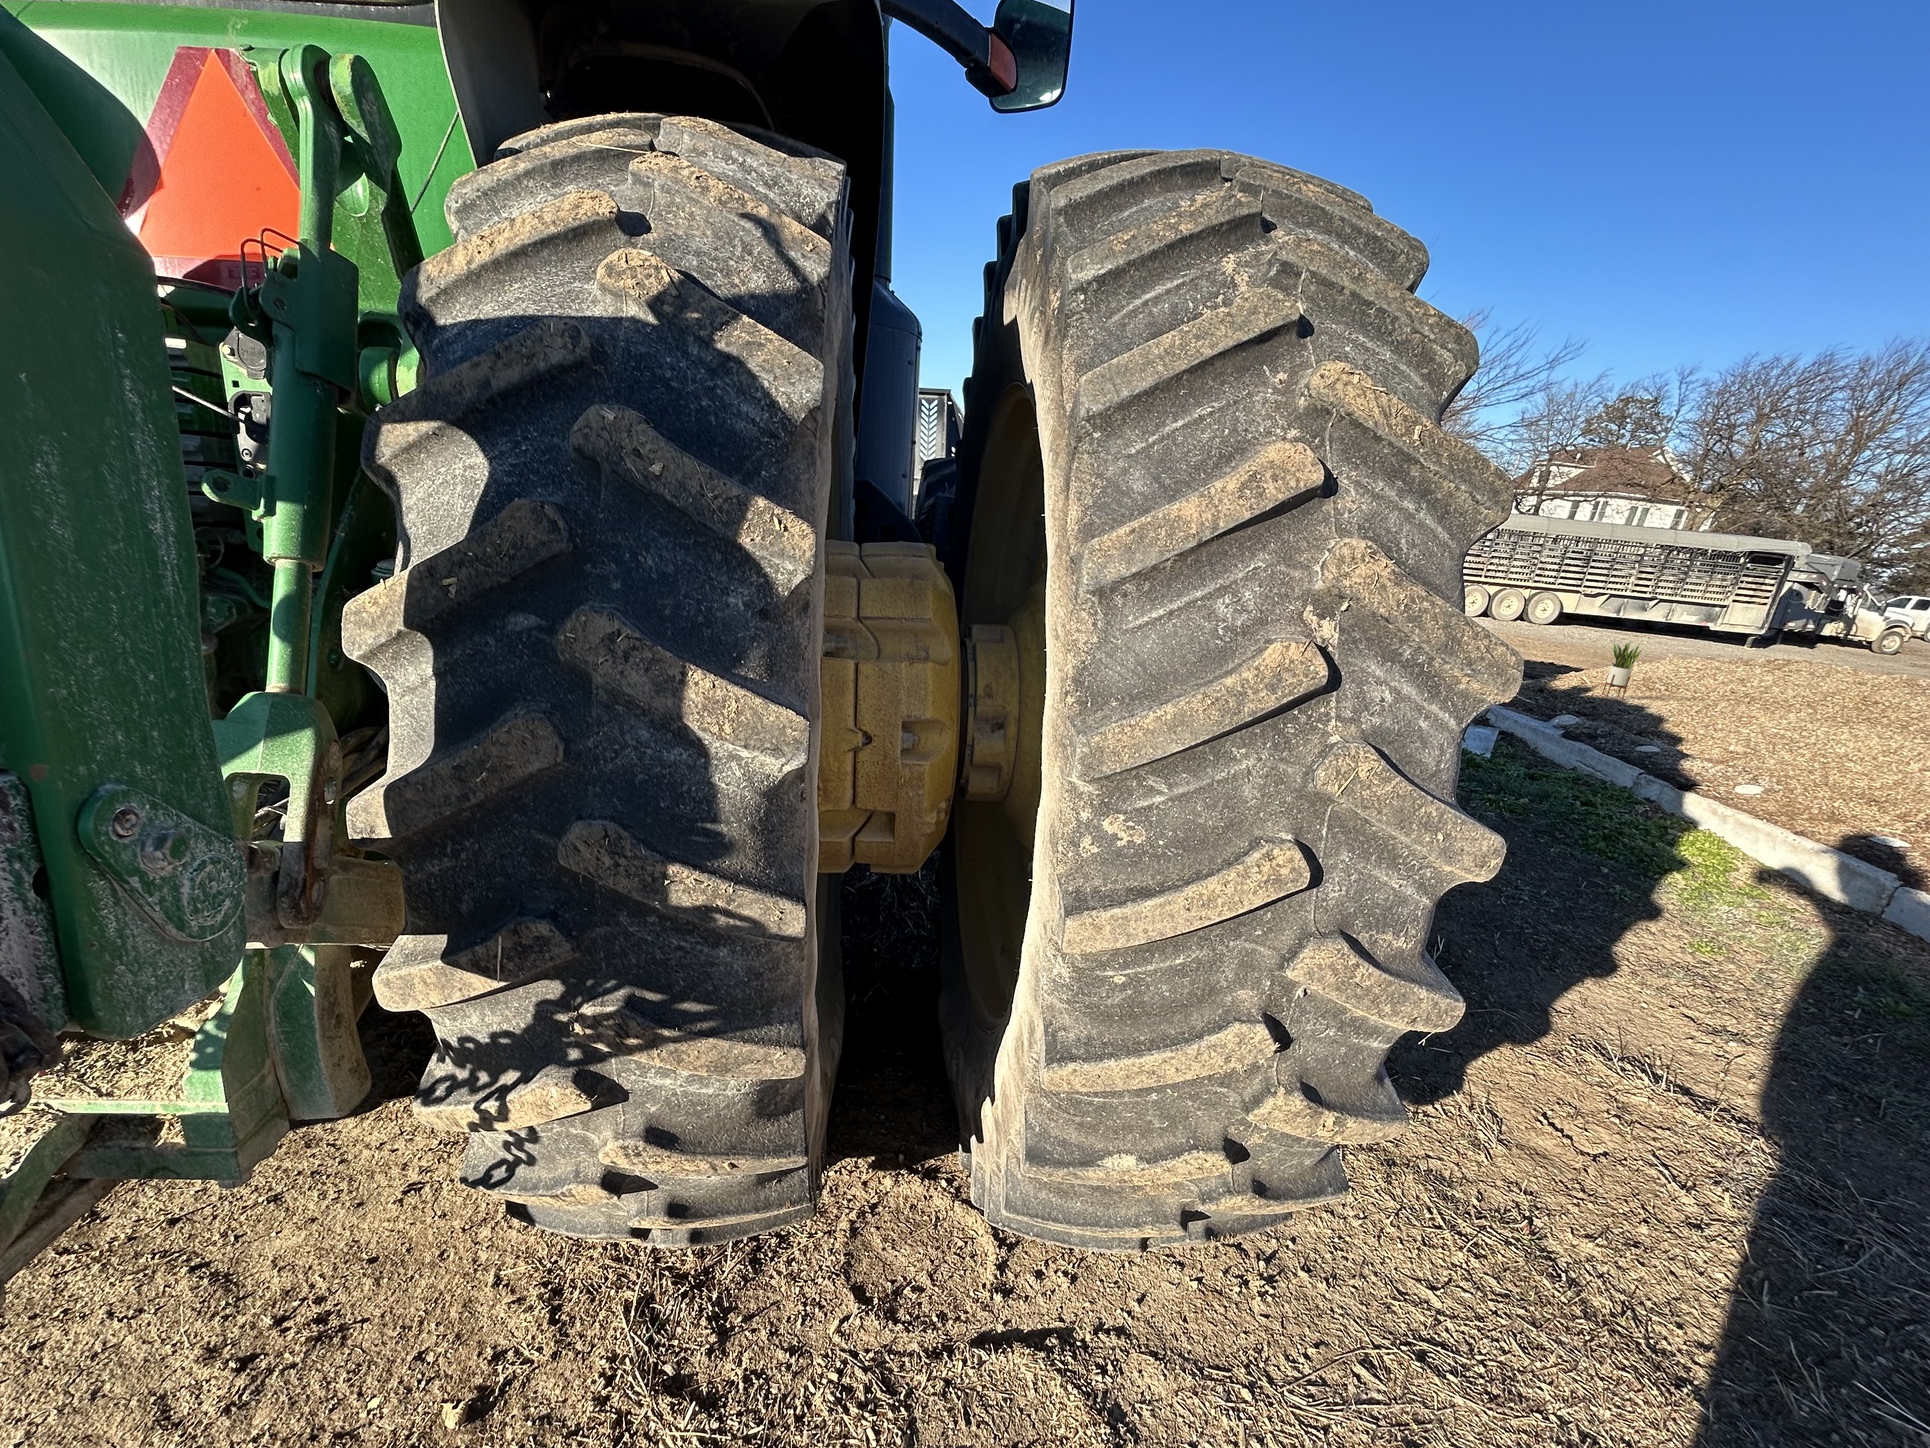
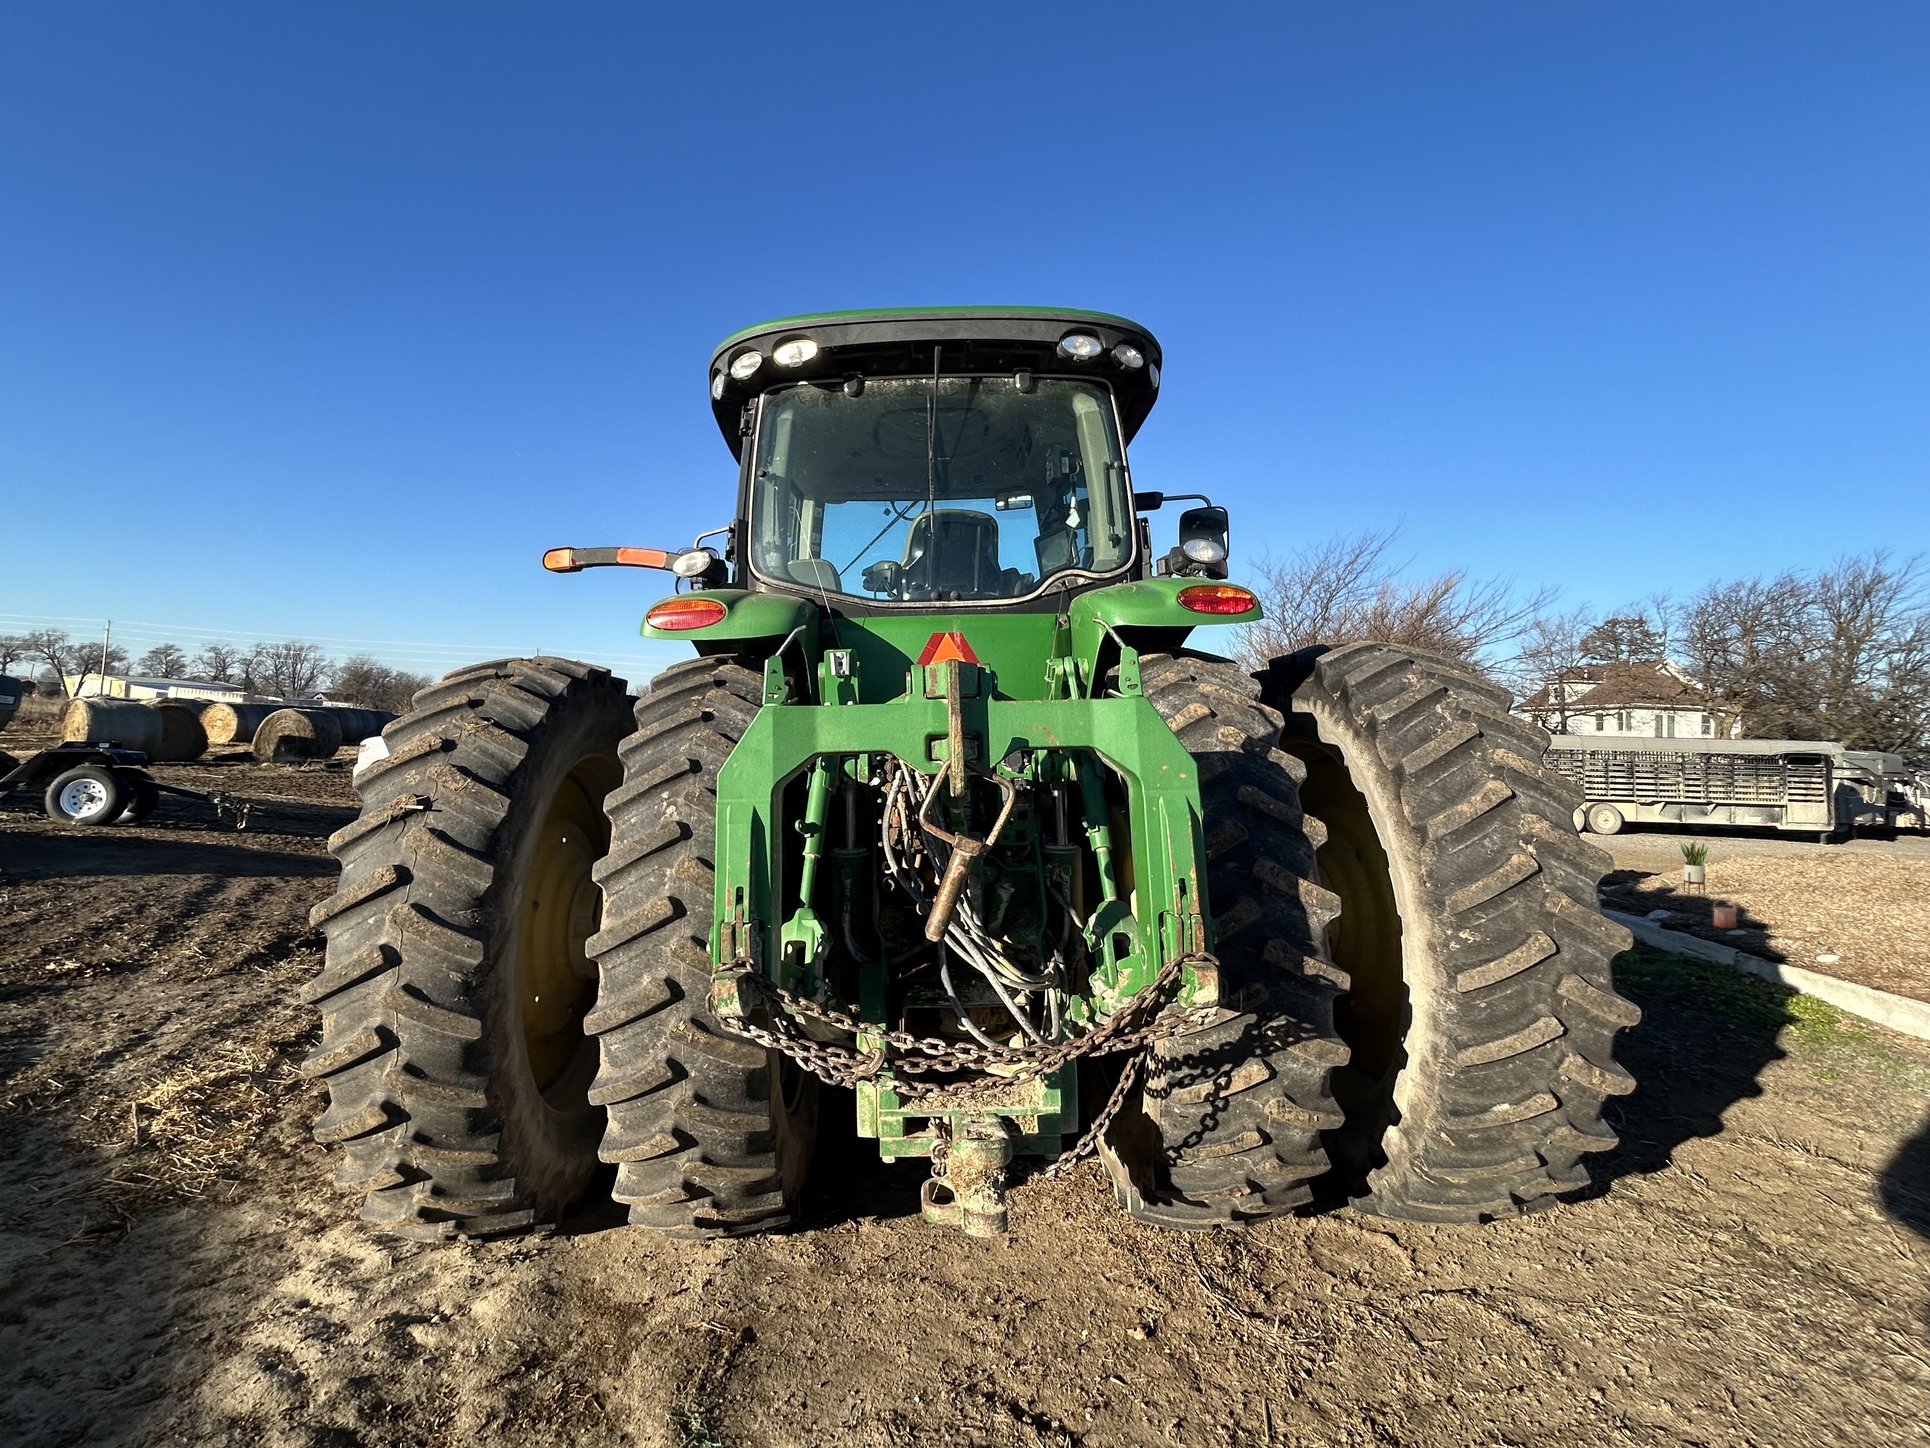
watering can: none [1623,709,1659,742] -> present [1713,898,1740,928]

